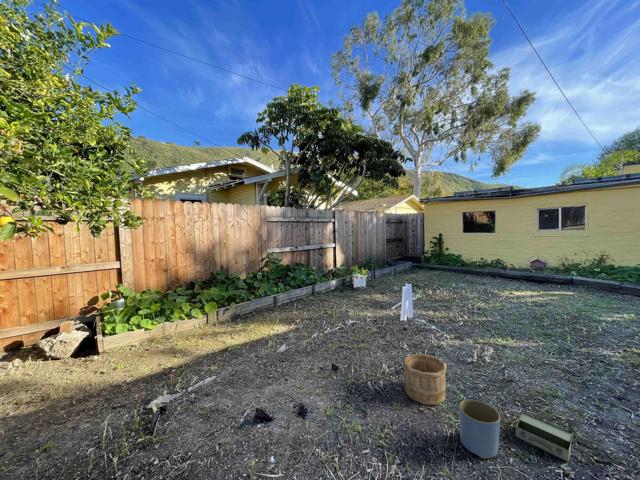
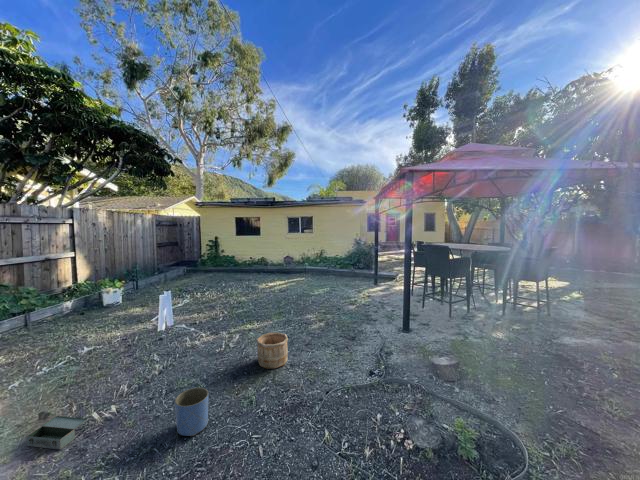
wooden bucket: present [403,354,446,405] -> present [256,333,288,369]
toolbox: present [515,413,573,461] -> present [27,416,87,449]

